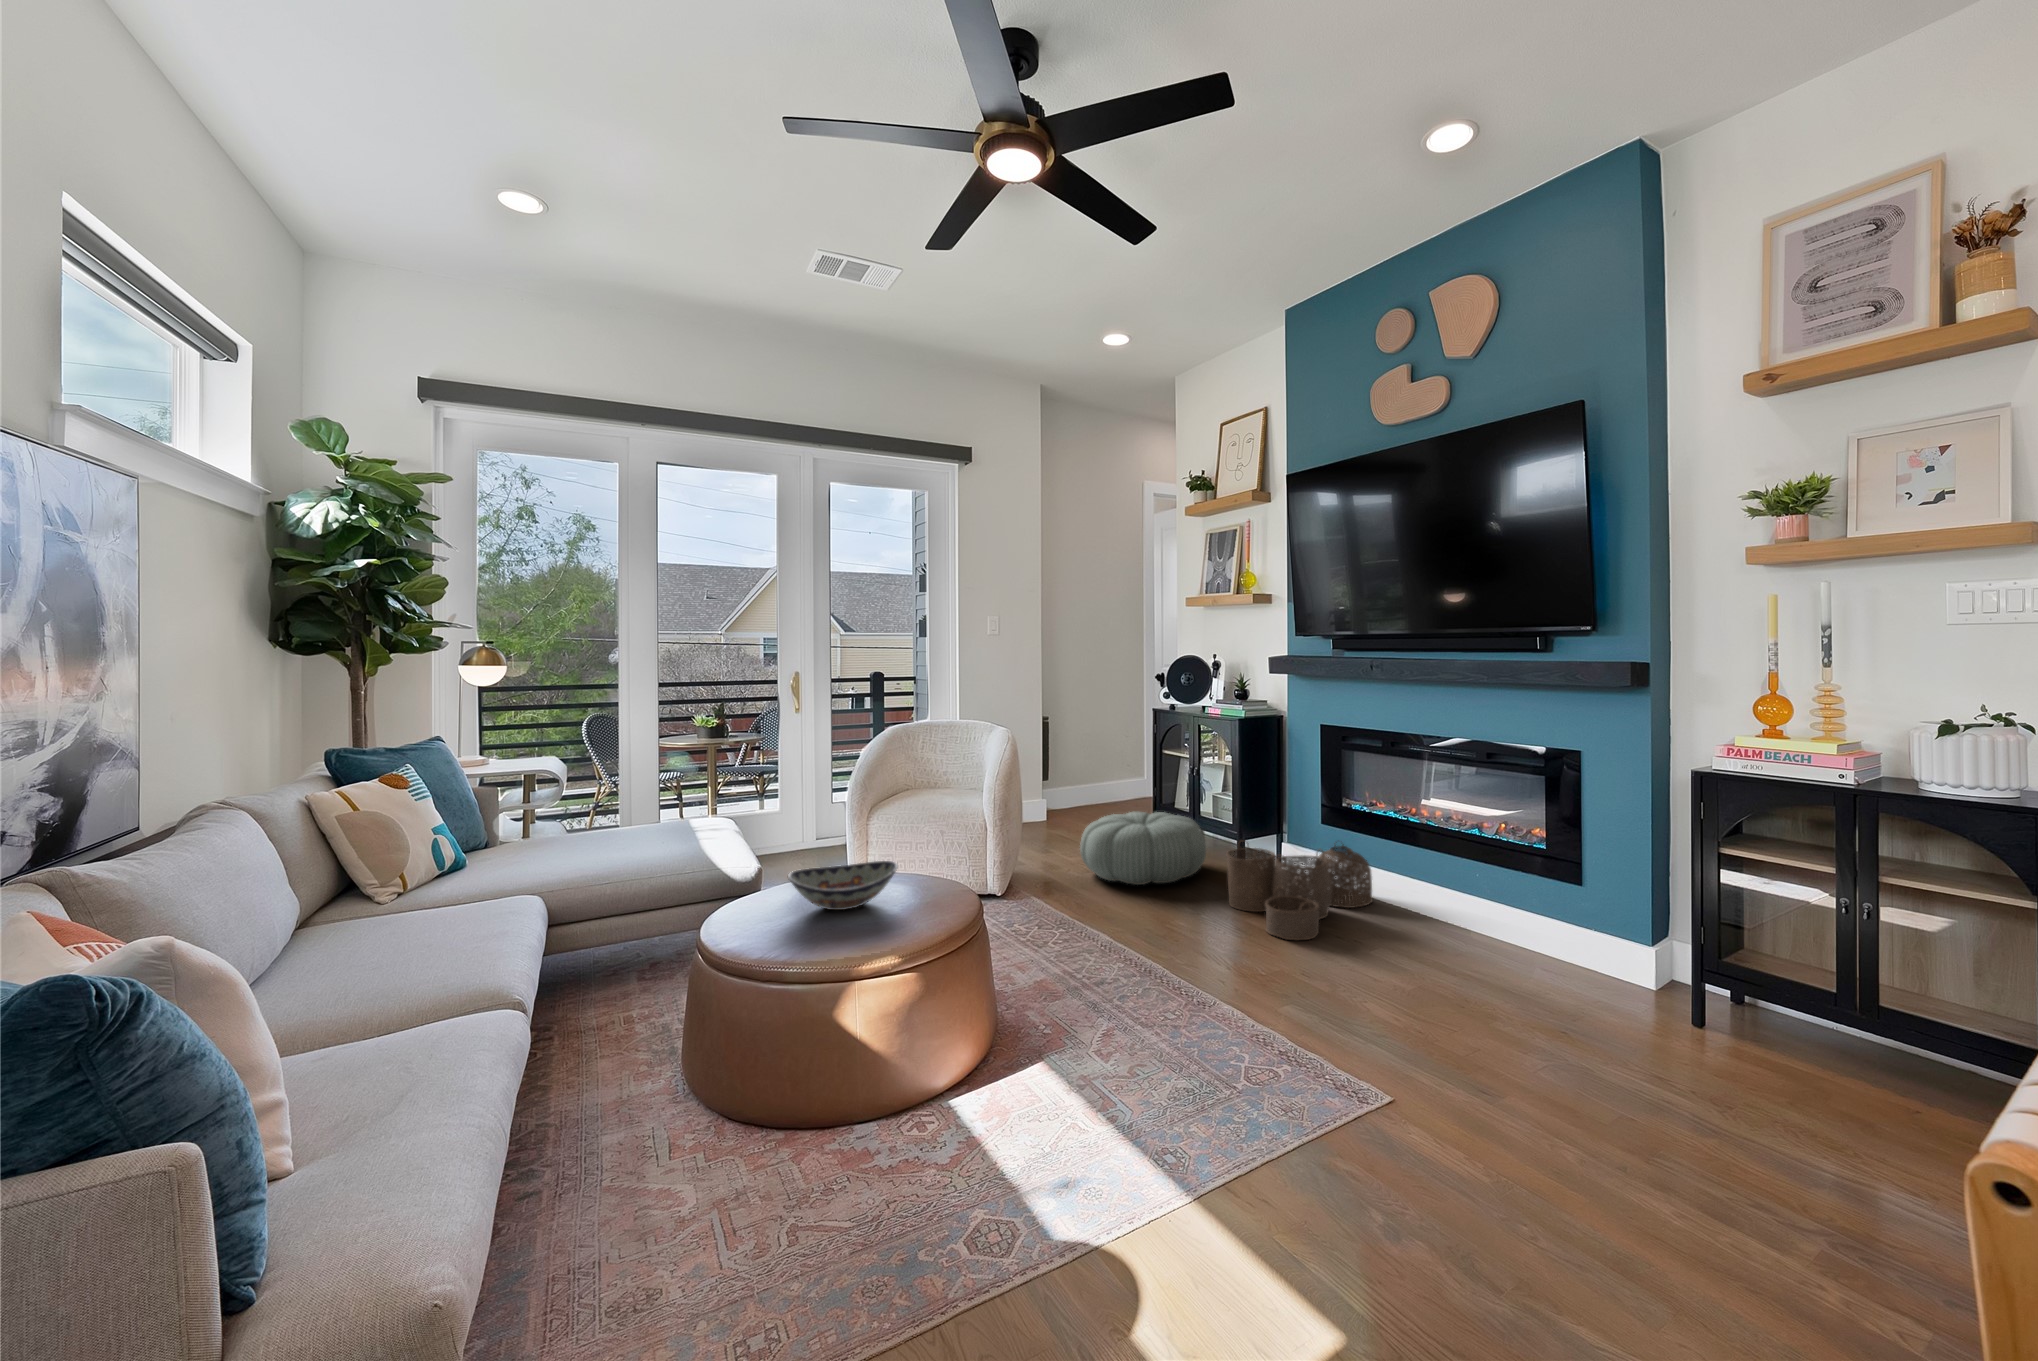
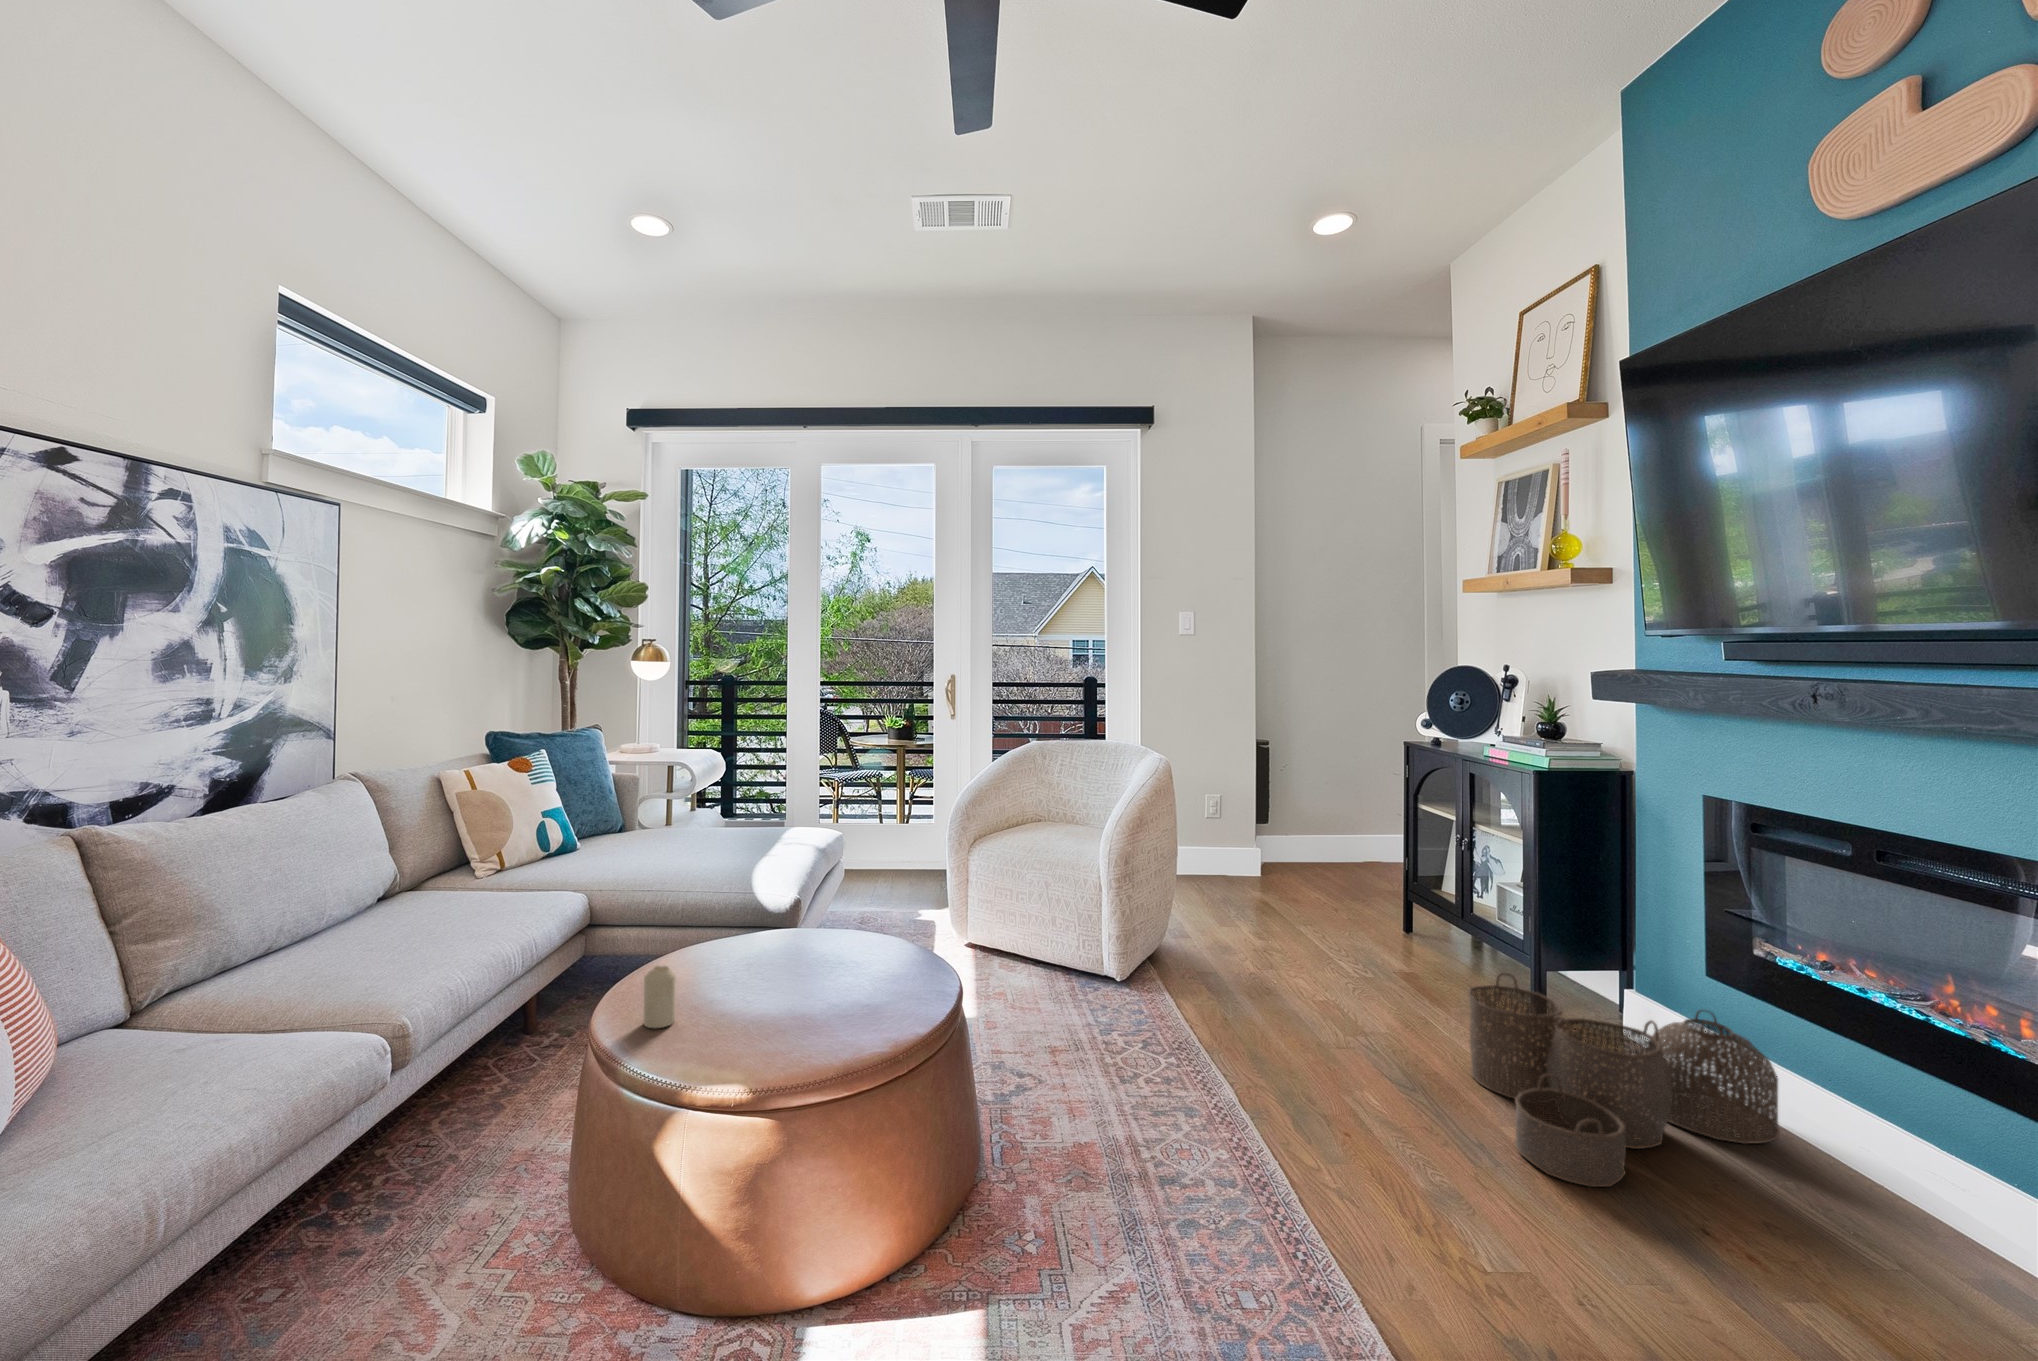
pouf: present [1080,812,1206,885] -> none [1260,890,1461,1009]
decorative bowl: present [788,861,898,910] -> none [718,926,855,991]
candle: none [764,896,789,944] -> present [644,966,676,1028]

